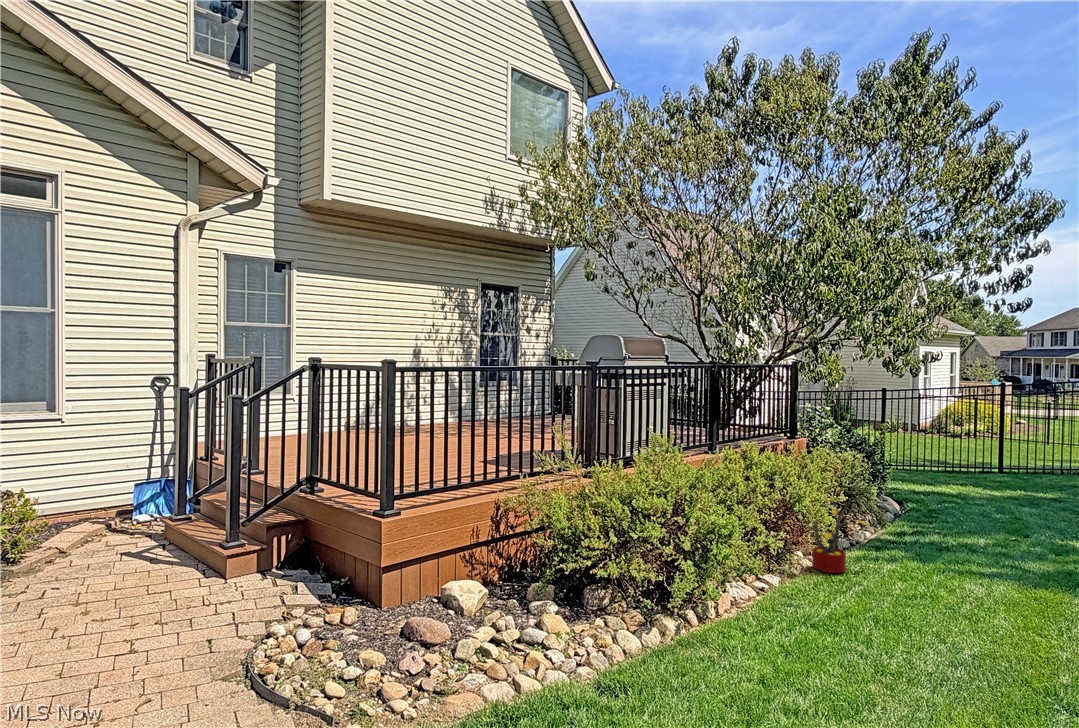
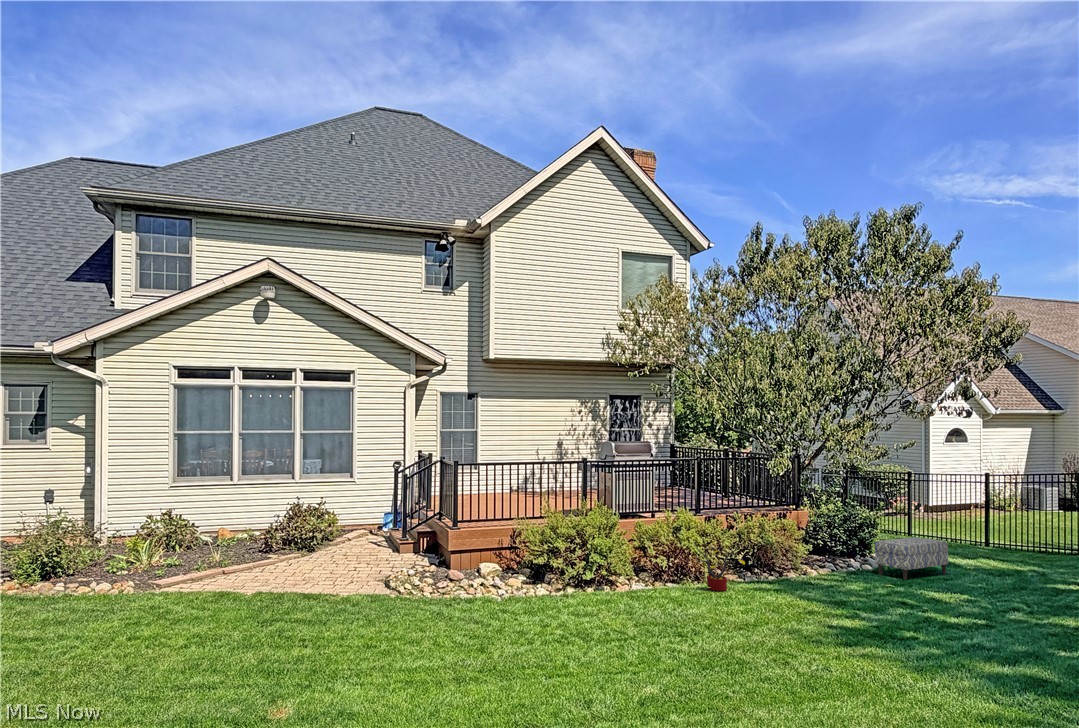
bench: none [885,460,935,515] -> present [875,537,949,580]

